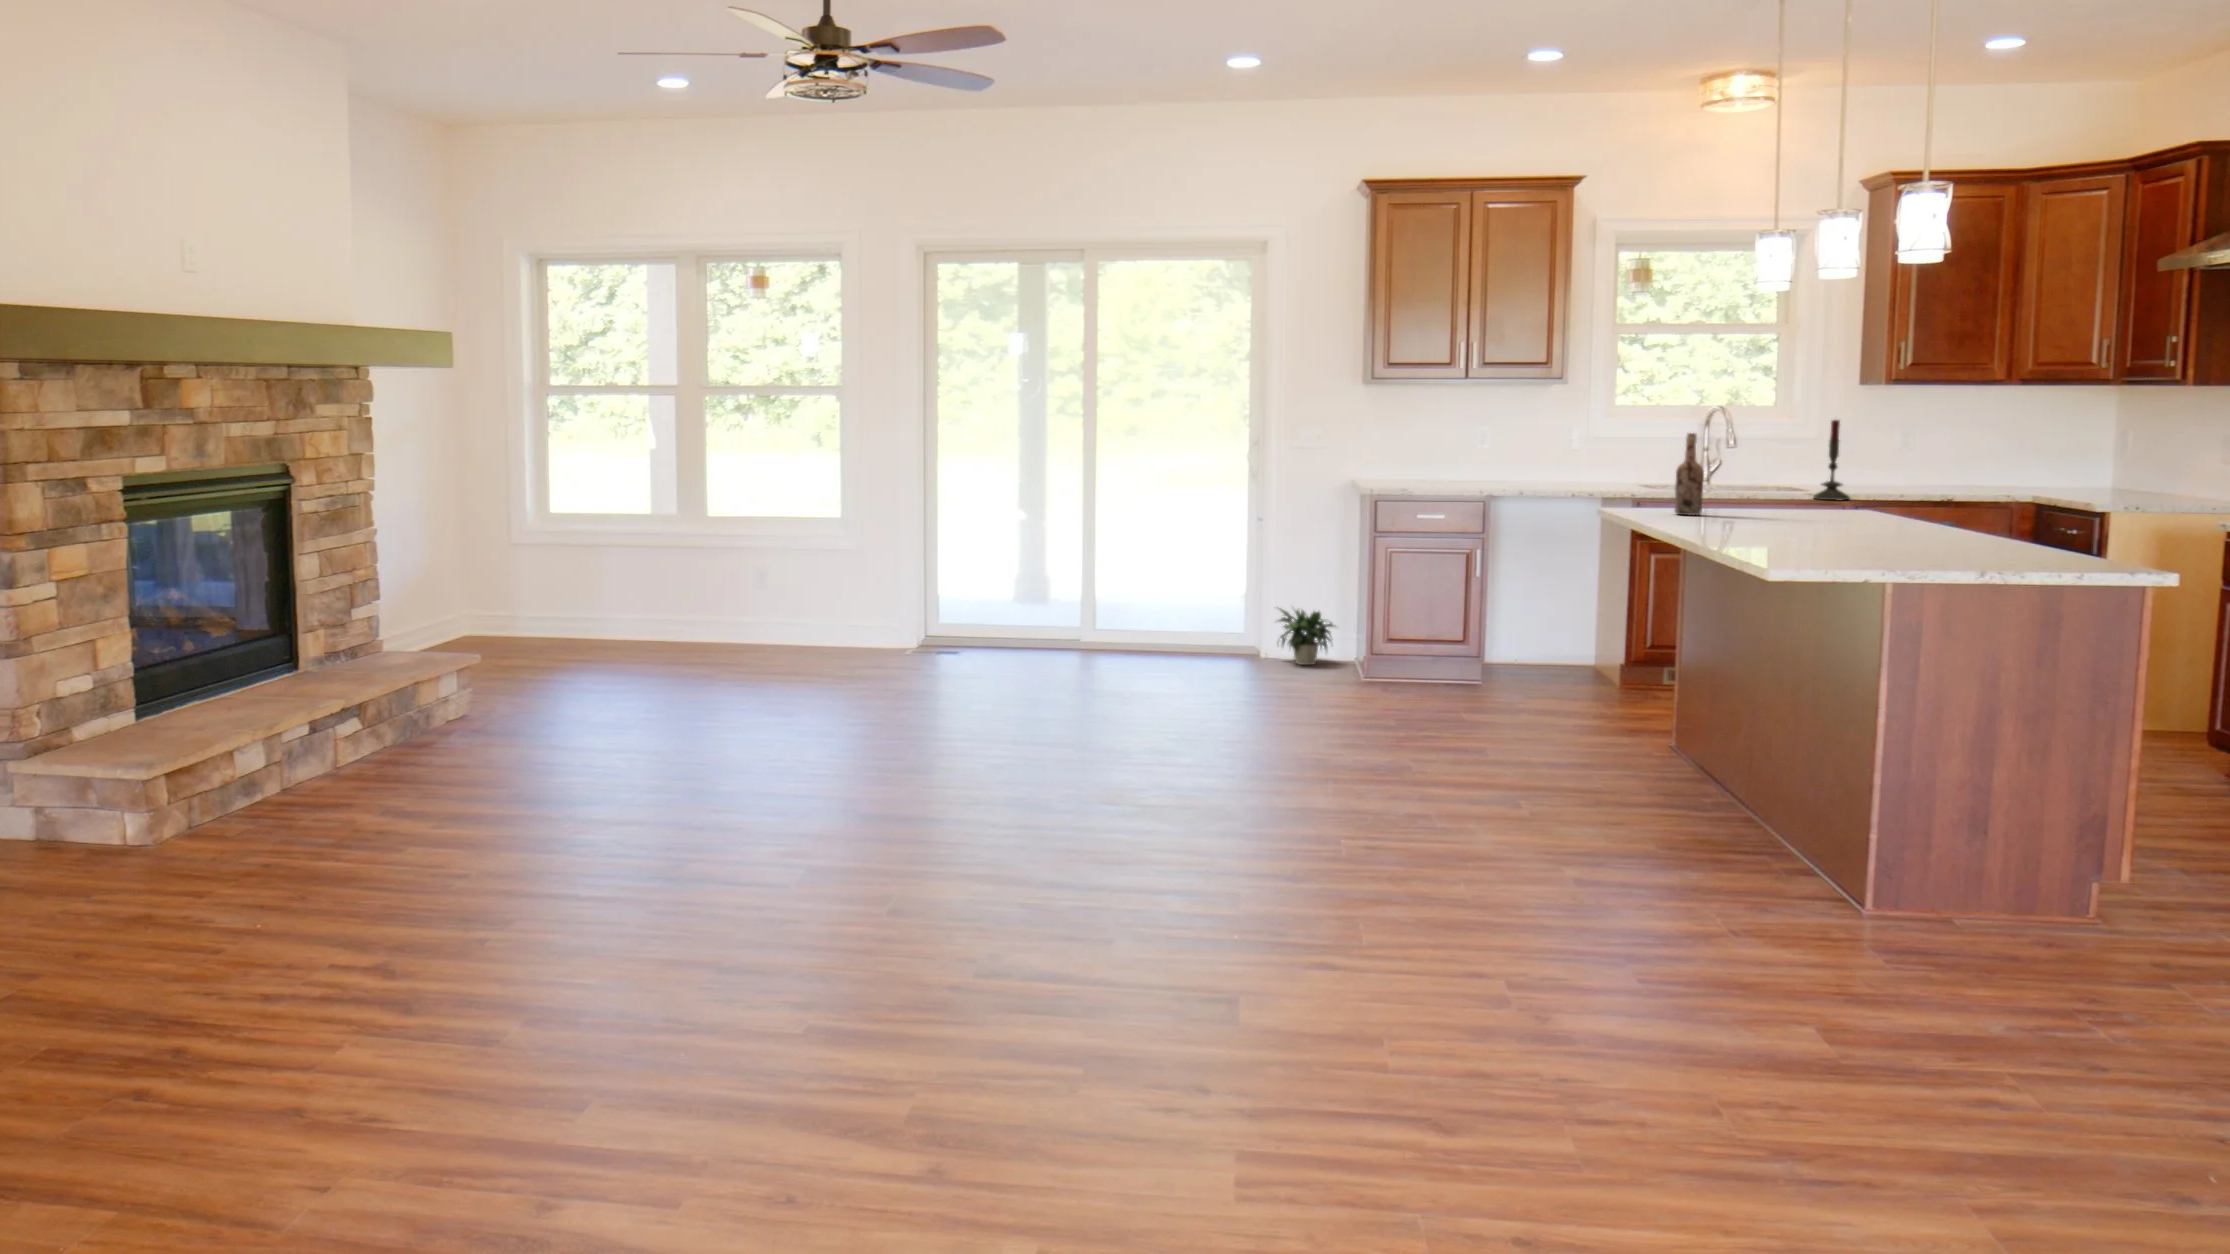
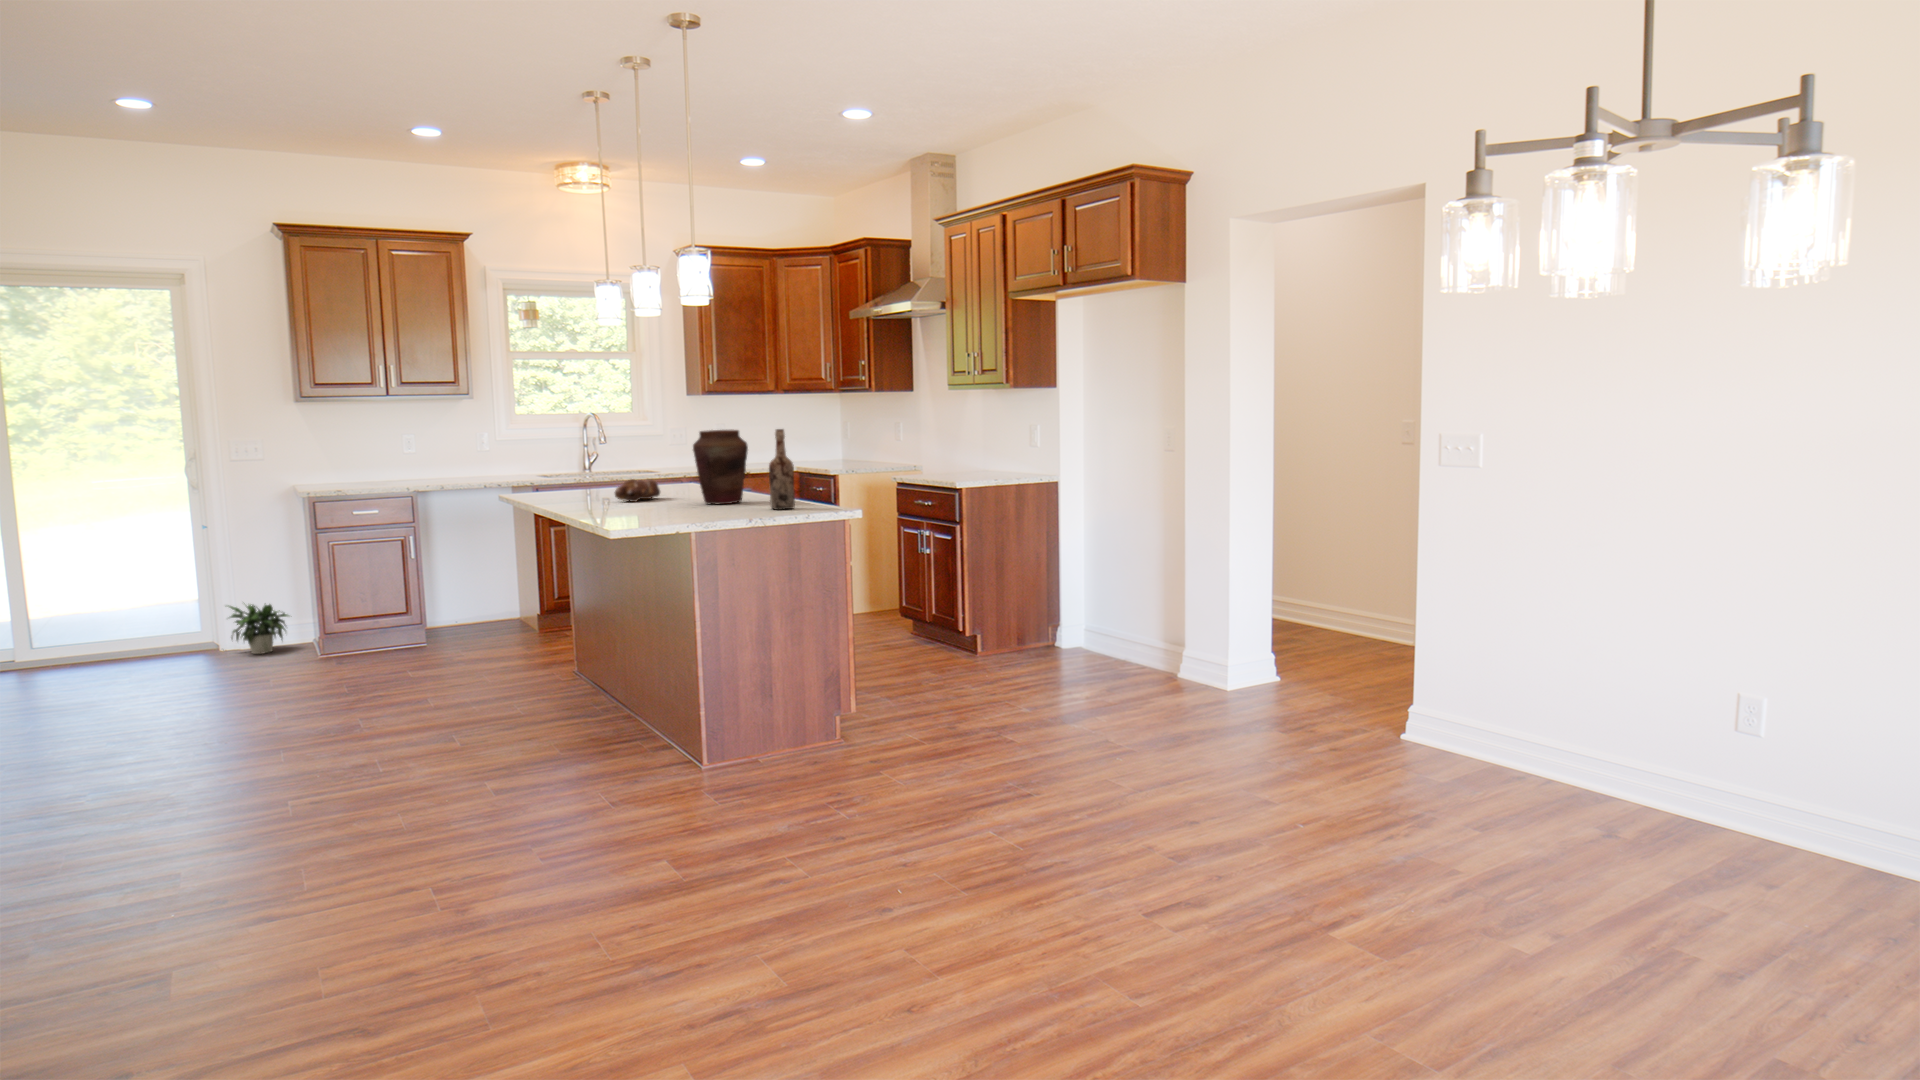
candle: present [1813,420,1849,500] -> none [662,418,686,478]
wine bottle: present [1675,433,1704,515] -> present [769,429,795,510]
vase: none [1889,445,1977,549] -> present [693,430,748,504]
bread loaf: none [1763,504,1827,535] -> present [615,479,660,502]

